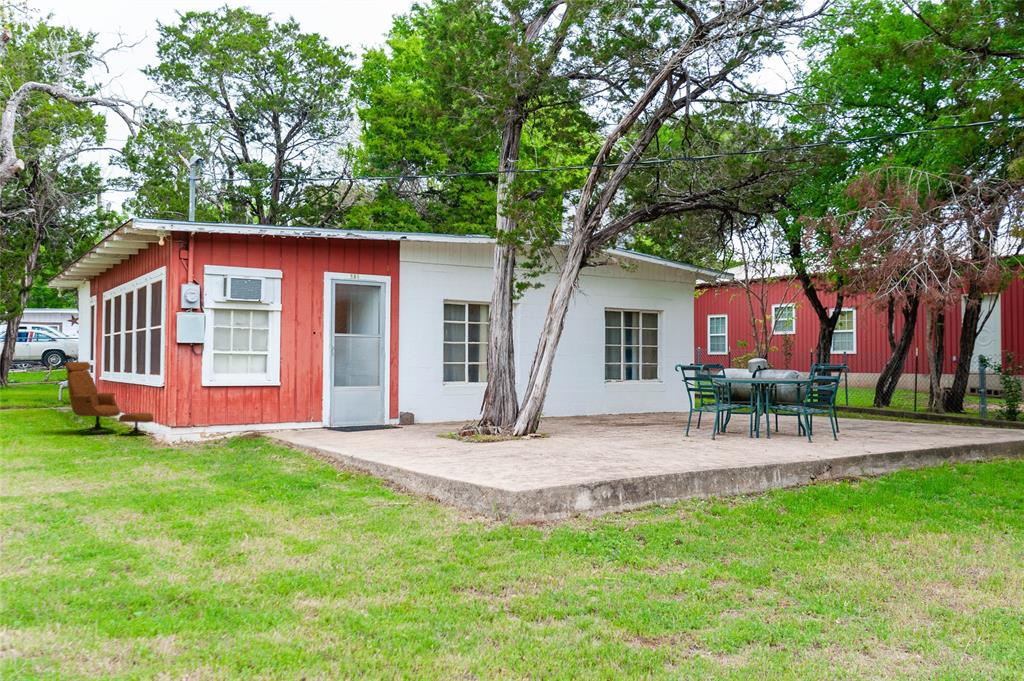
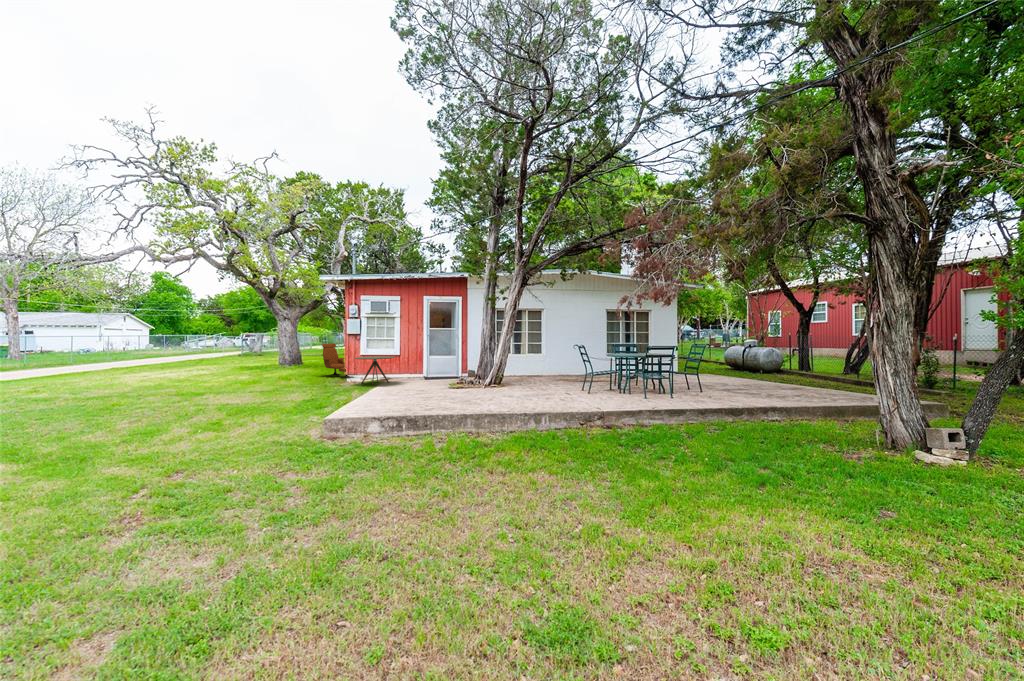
round table: none [207,388,287,445] -> present [355,356,395,385]

